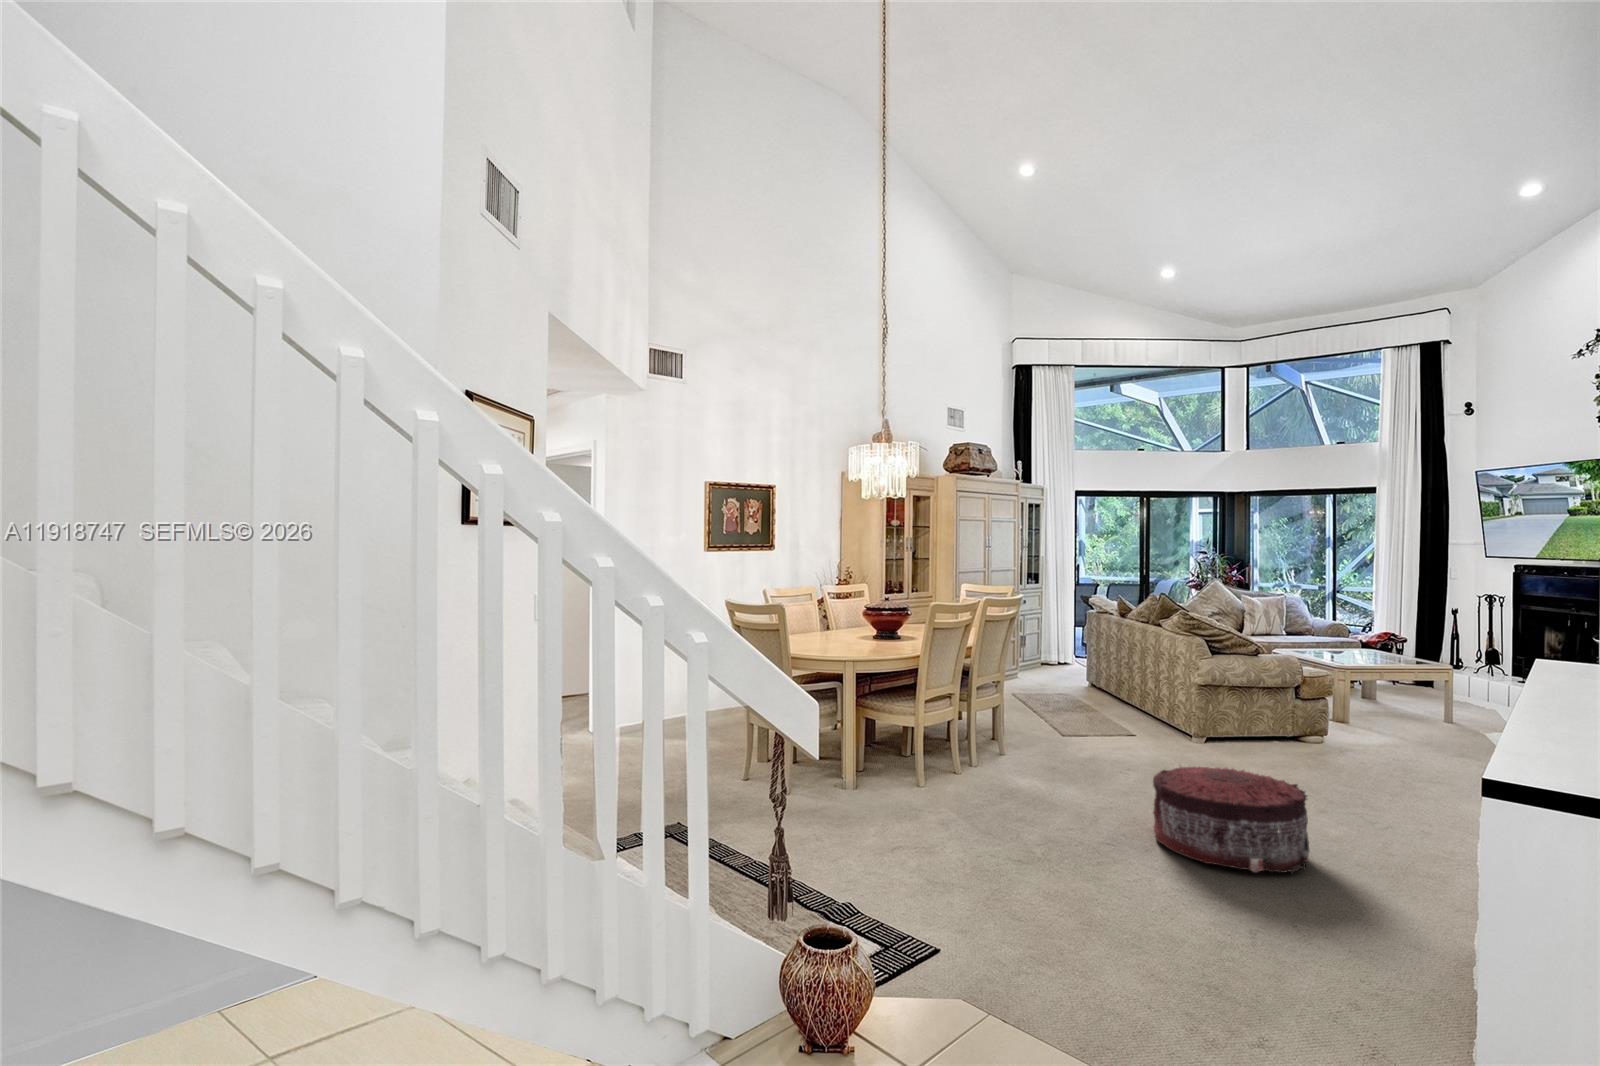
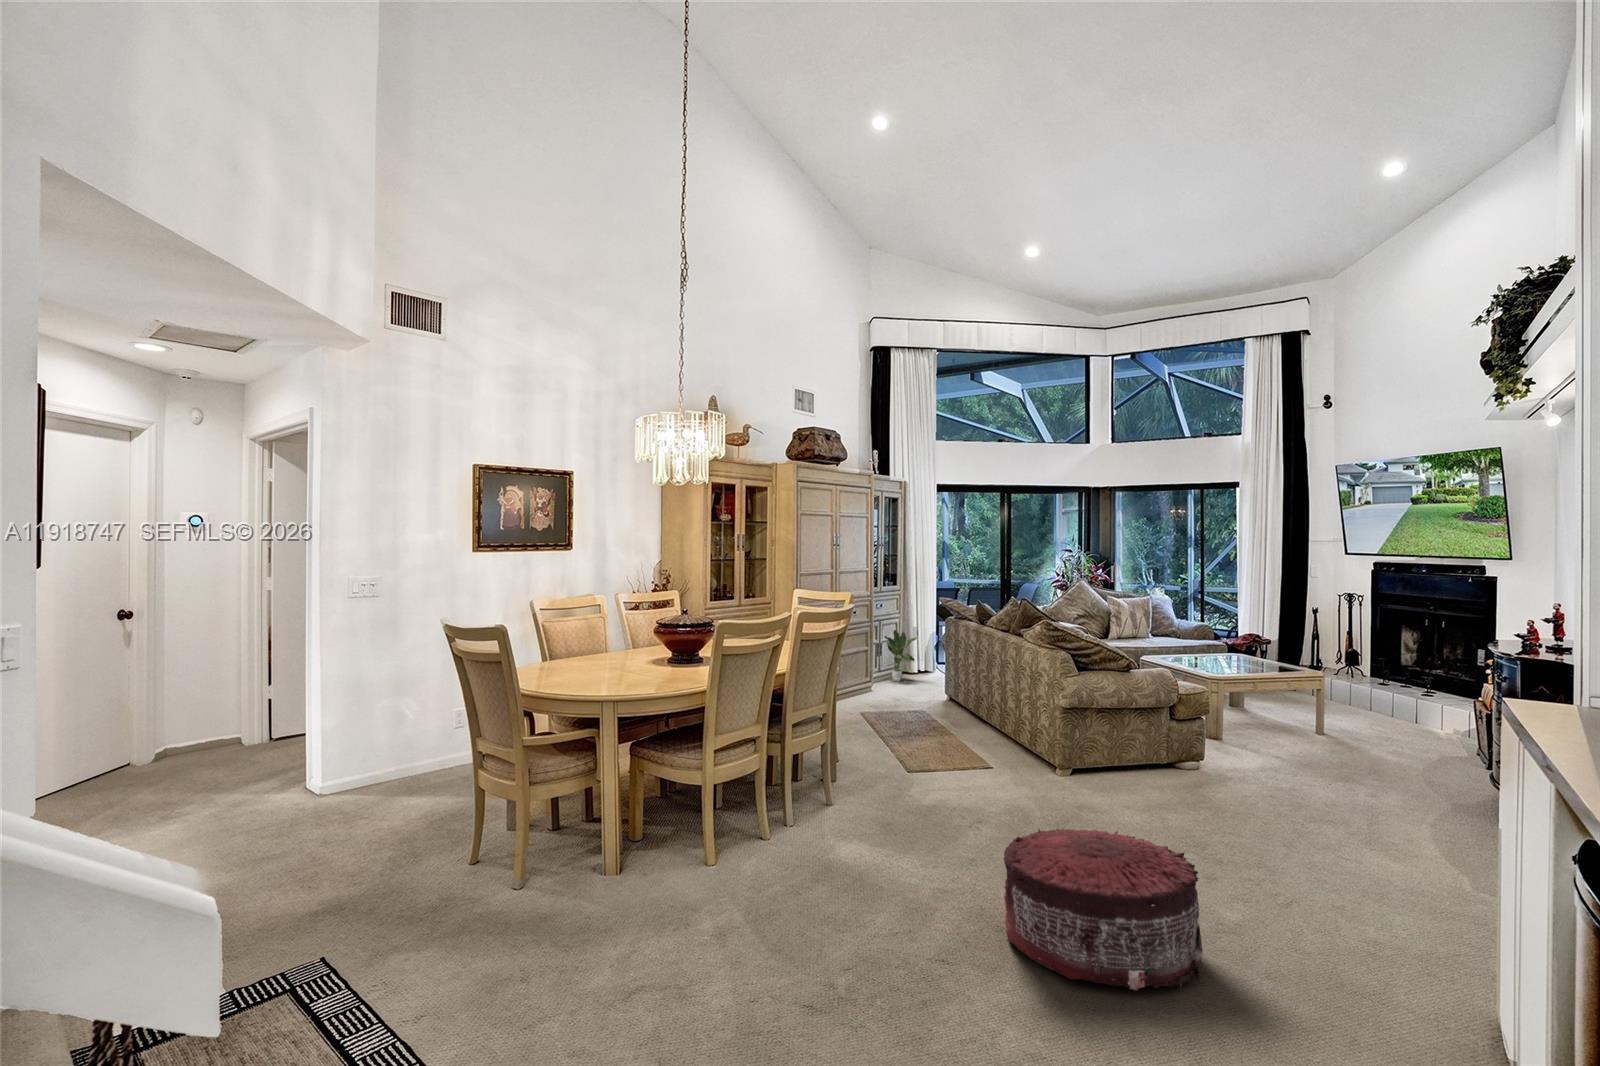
potted plant: none [1028,621,1059,667] -> present [884,630,917,681]

